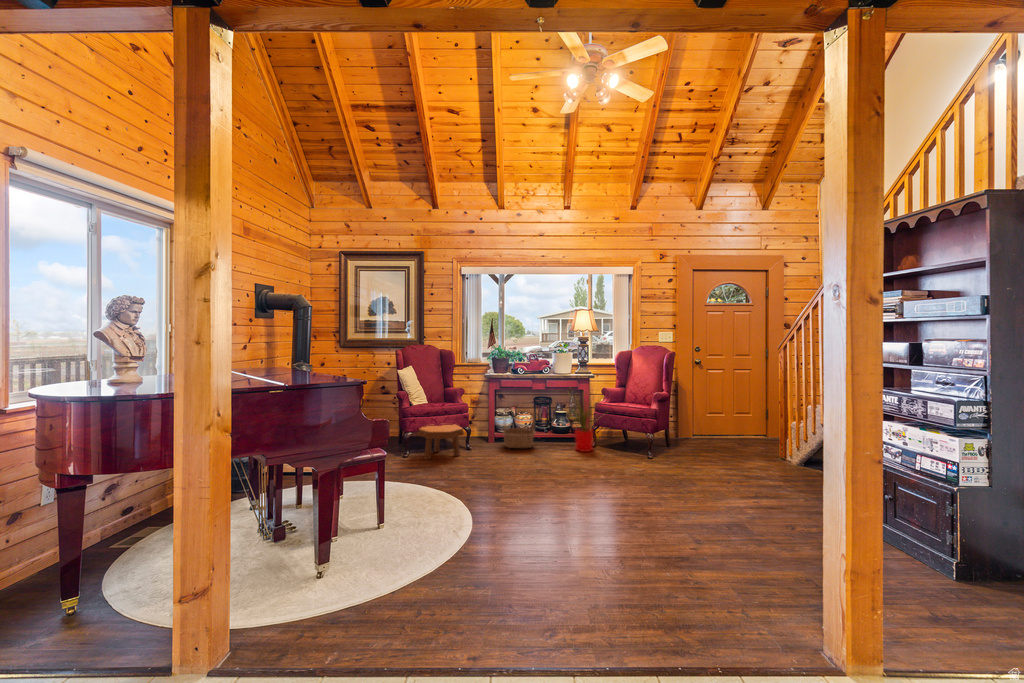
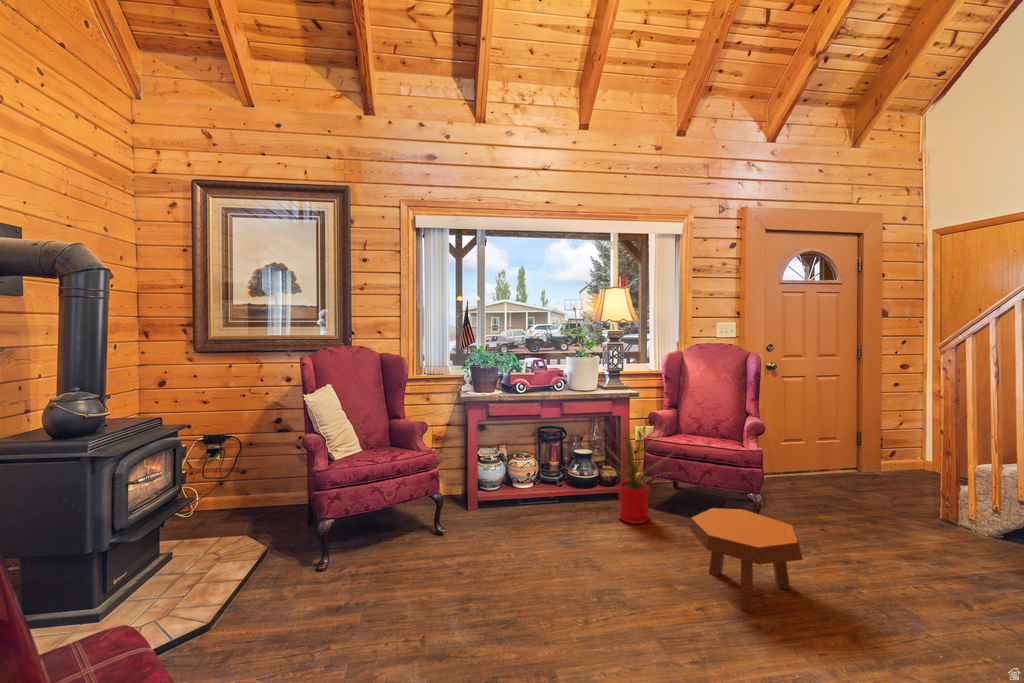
basket: present [503,409,535,448] -> none [494,451,551,523]
footstool: present [418,424,464,459] -> present [690,508,803,612]

